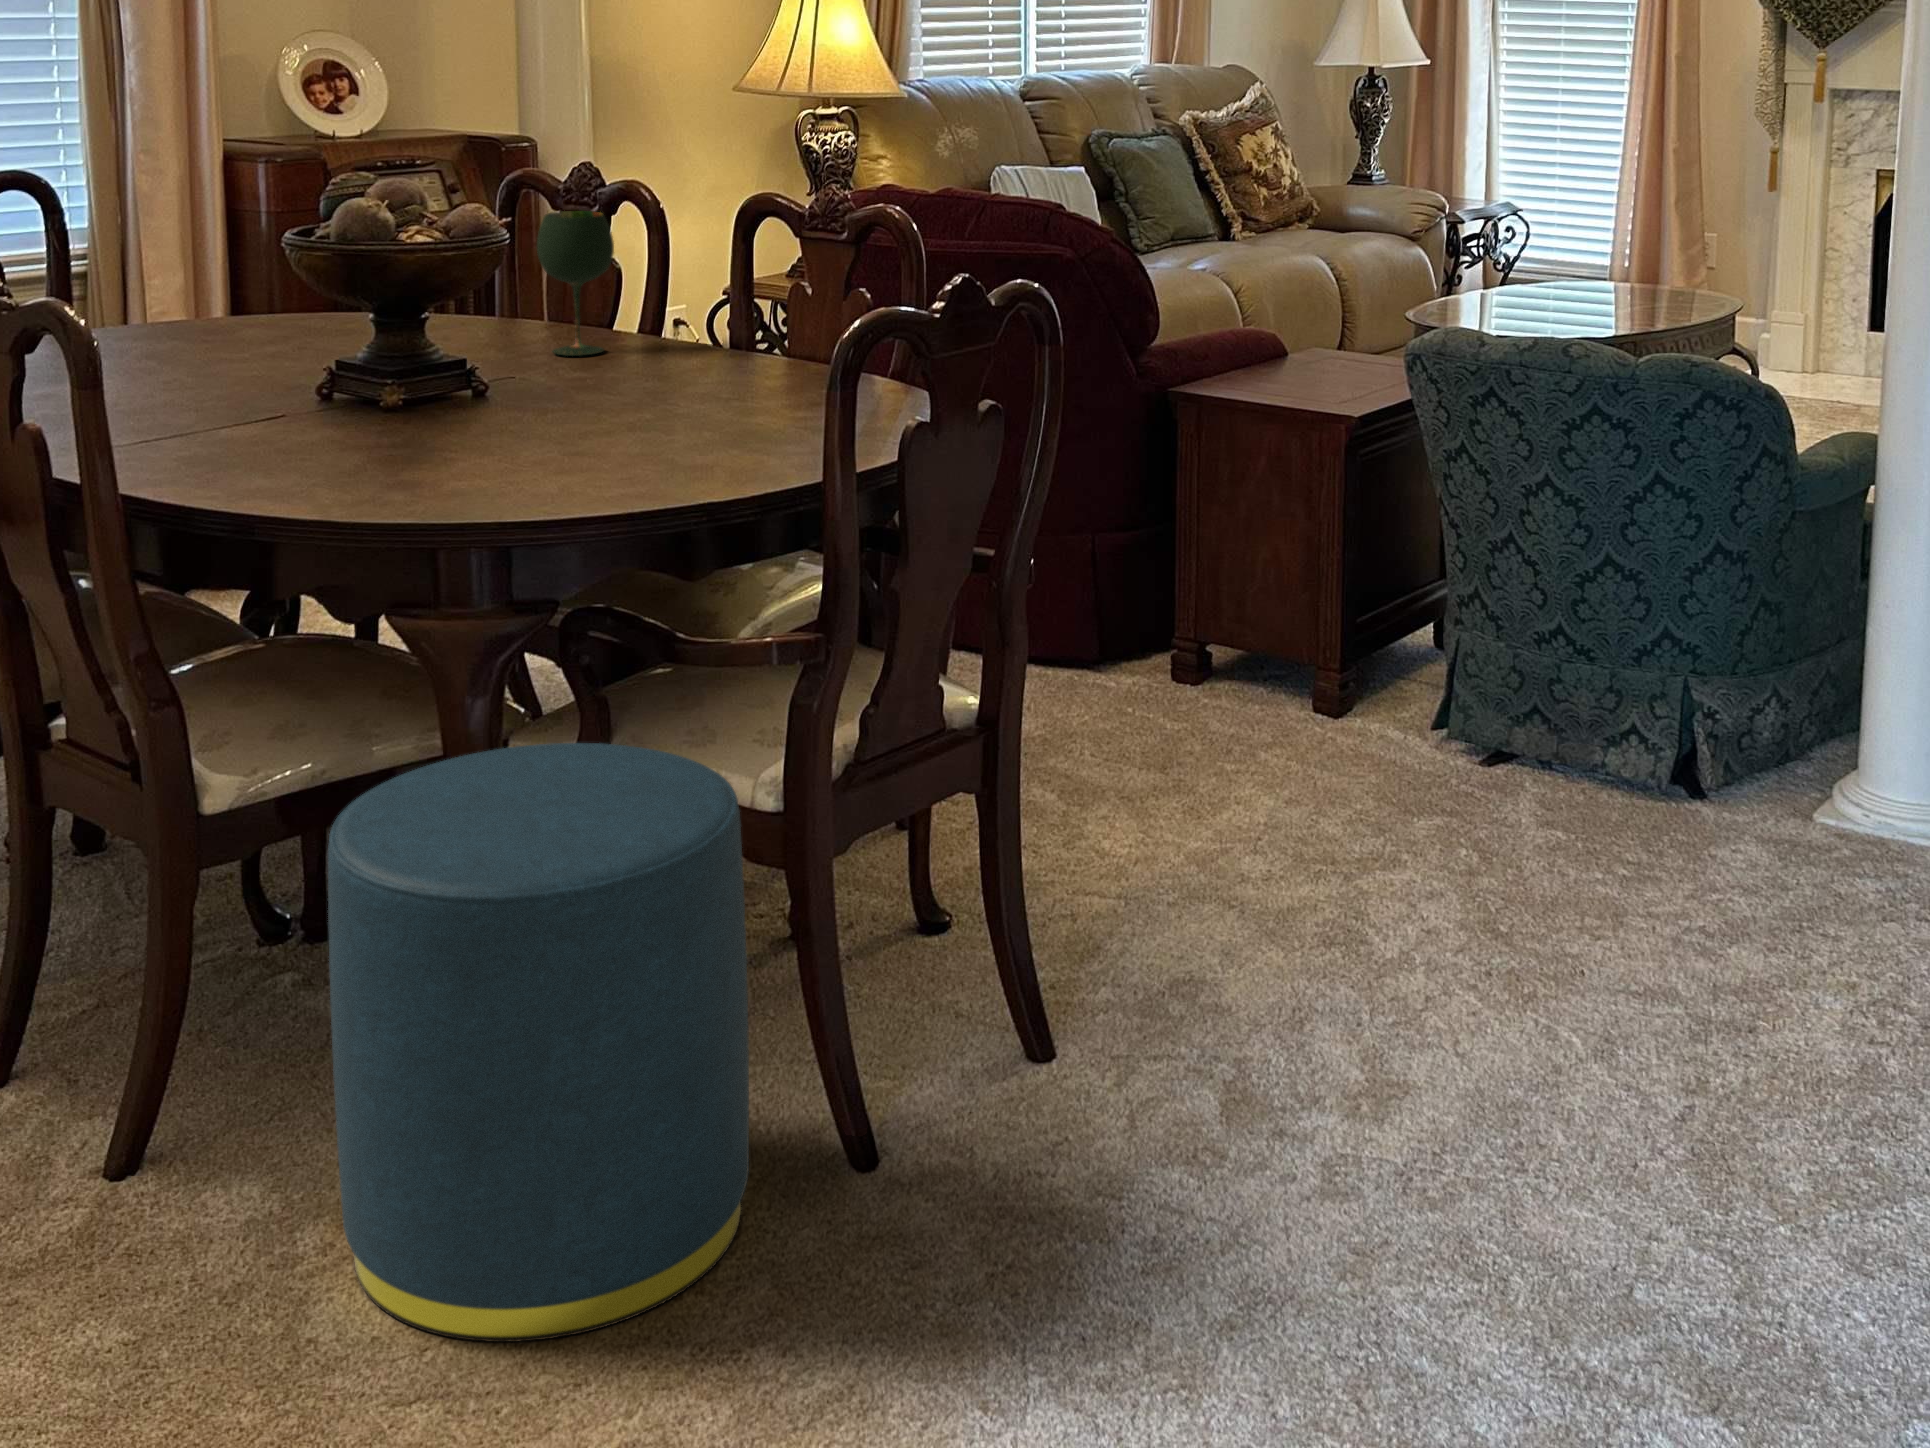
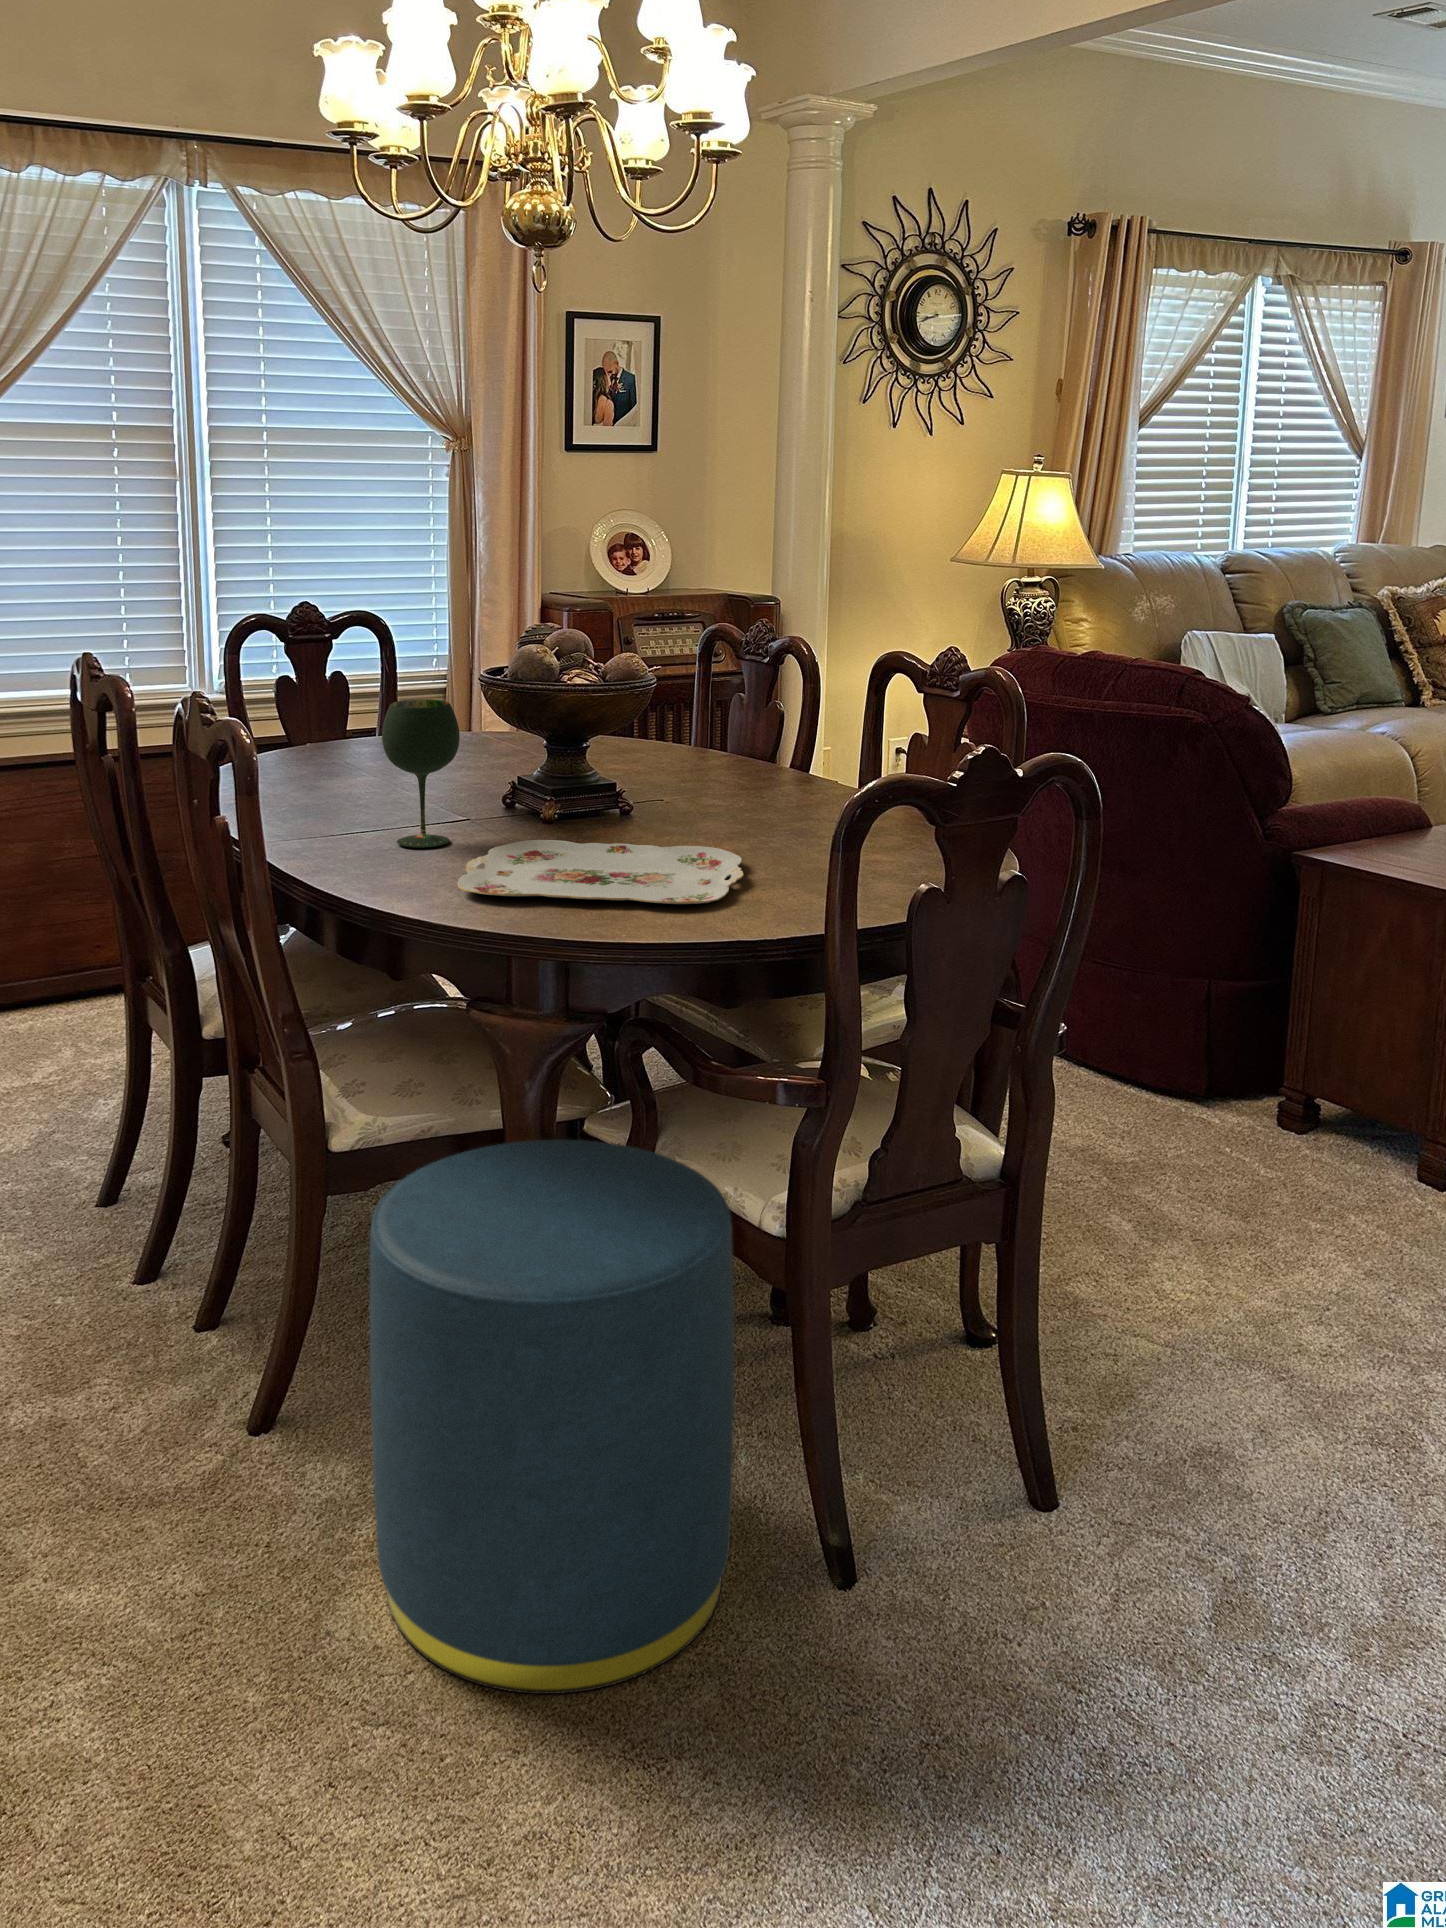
wine glass: present [537,211,614,356] -> present [382,699,460,848]
serving tray: none [347,414,677,482] -> present [457,840,744,904]

